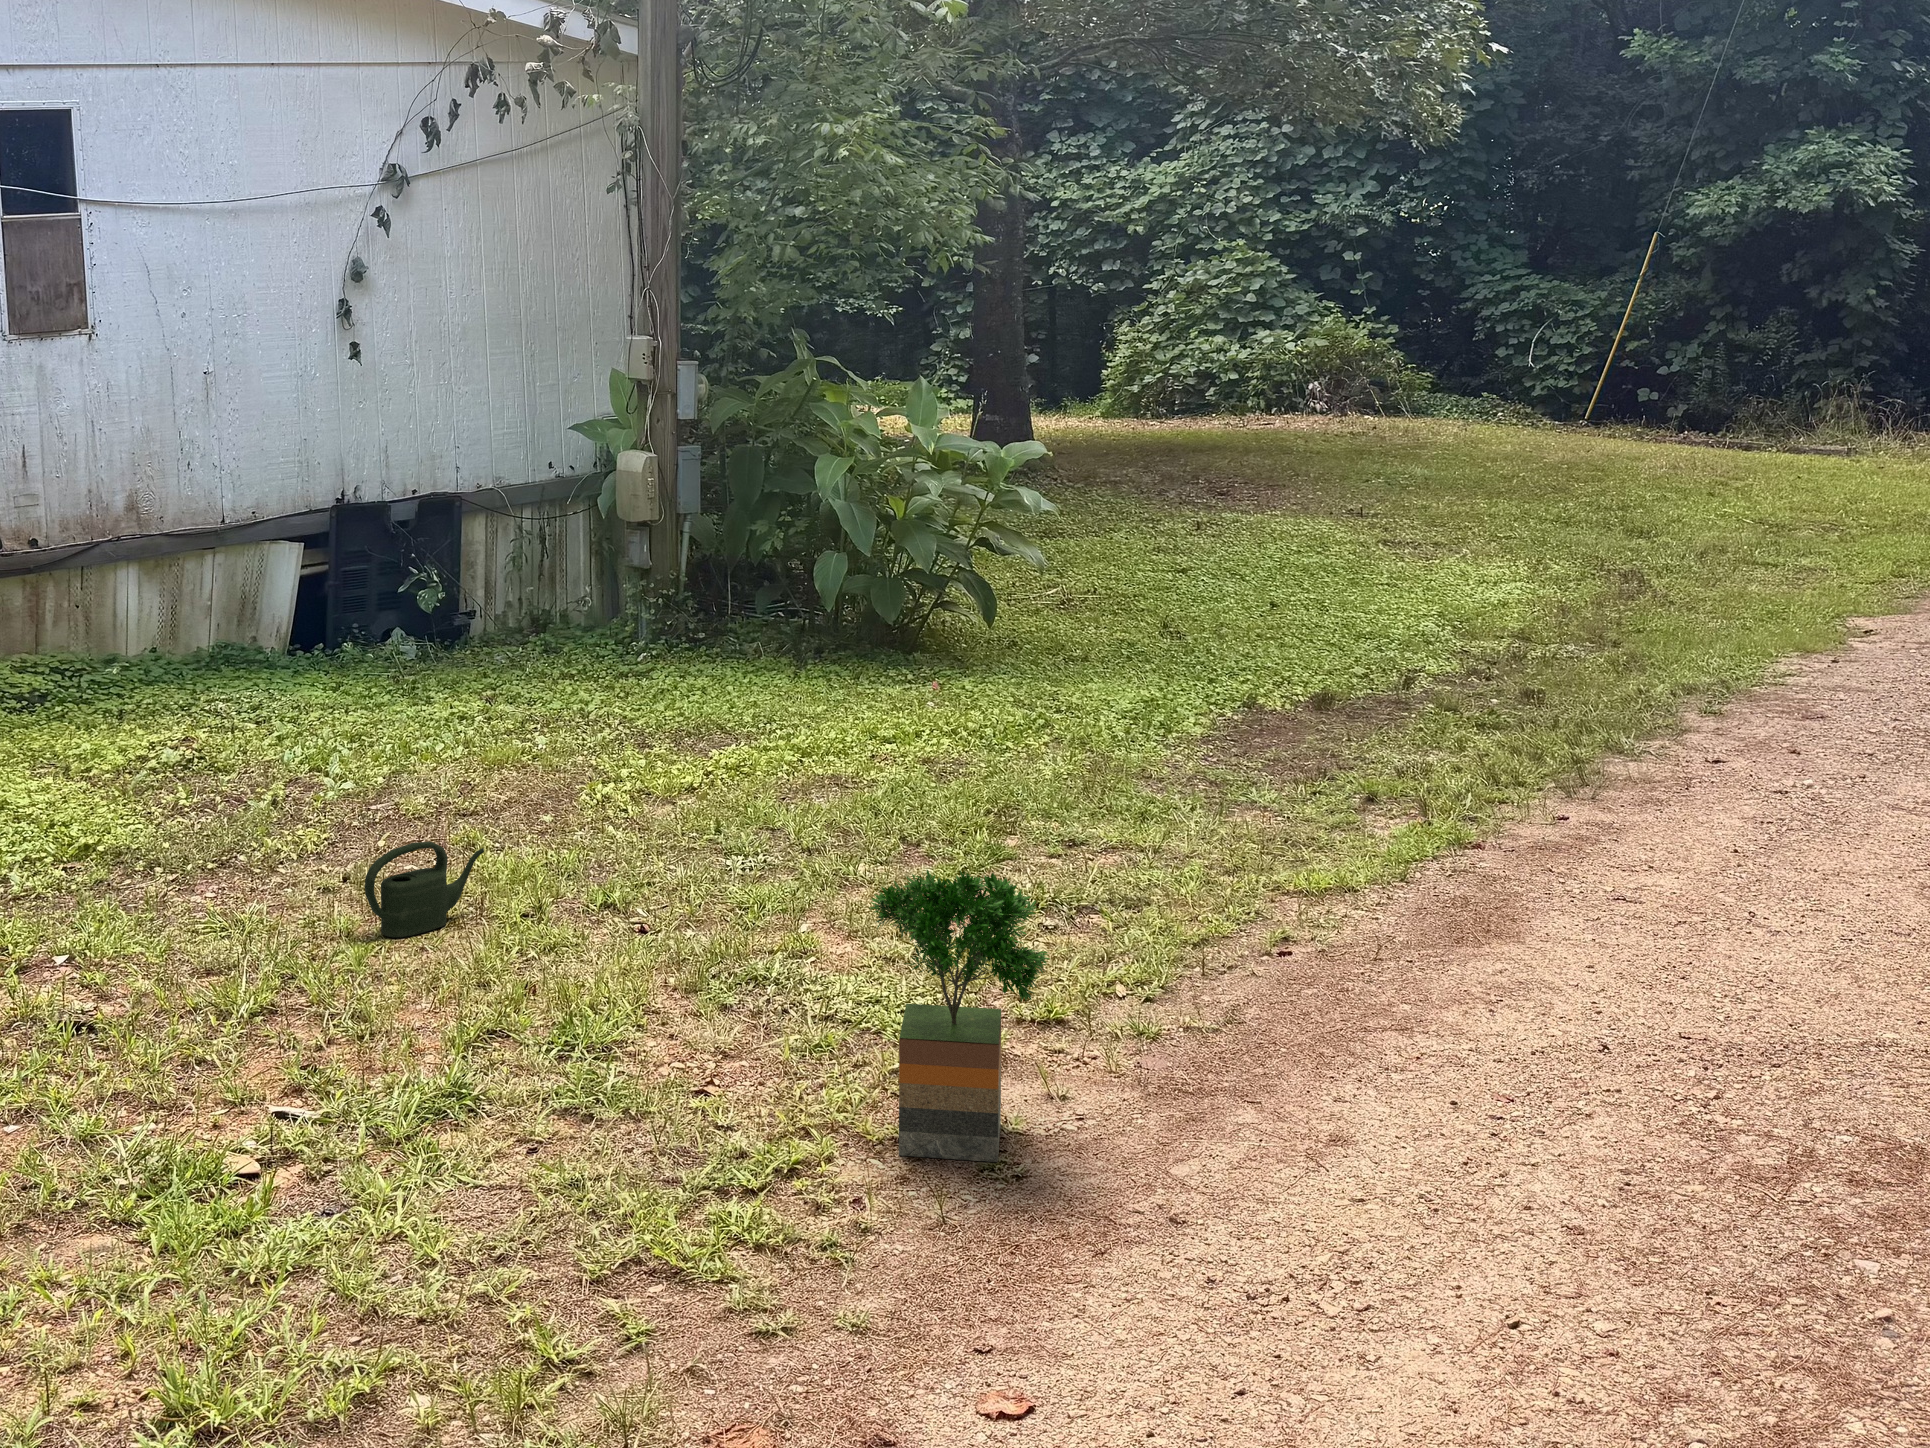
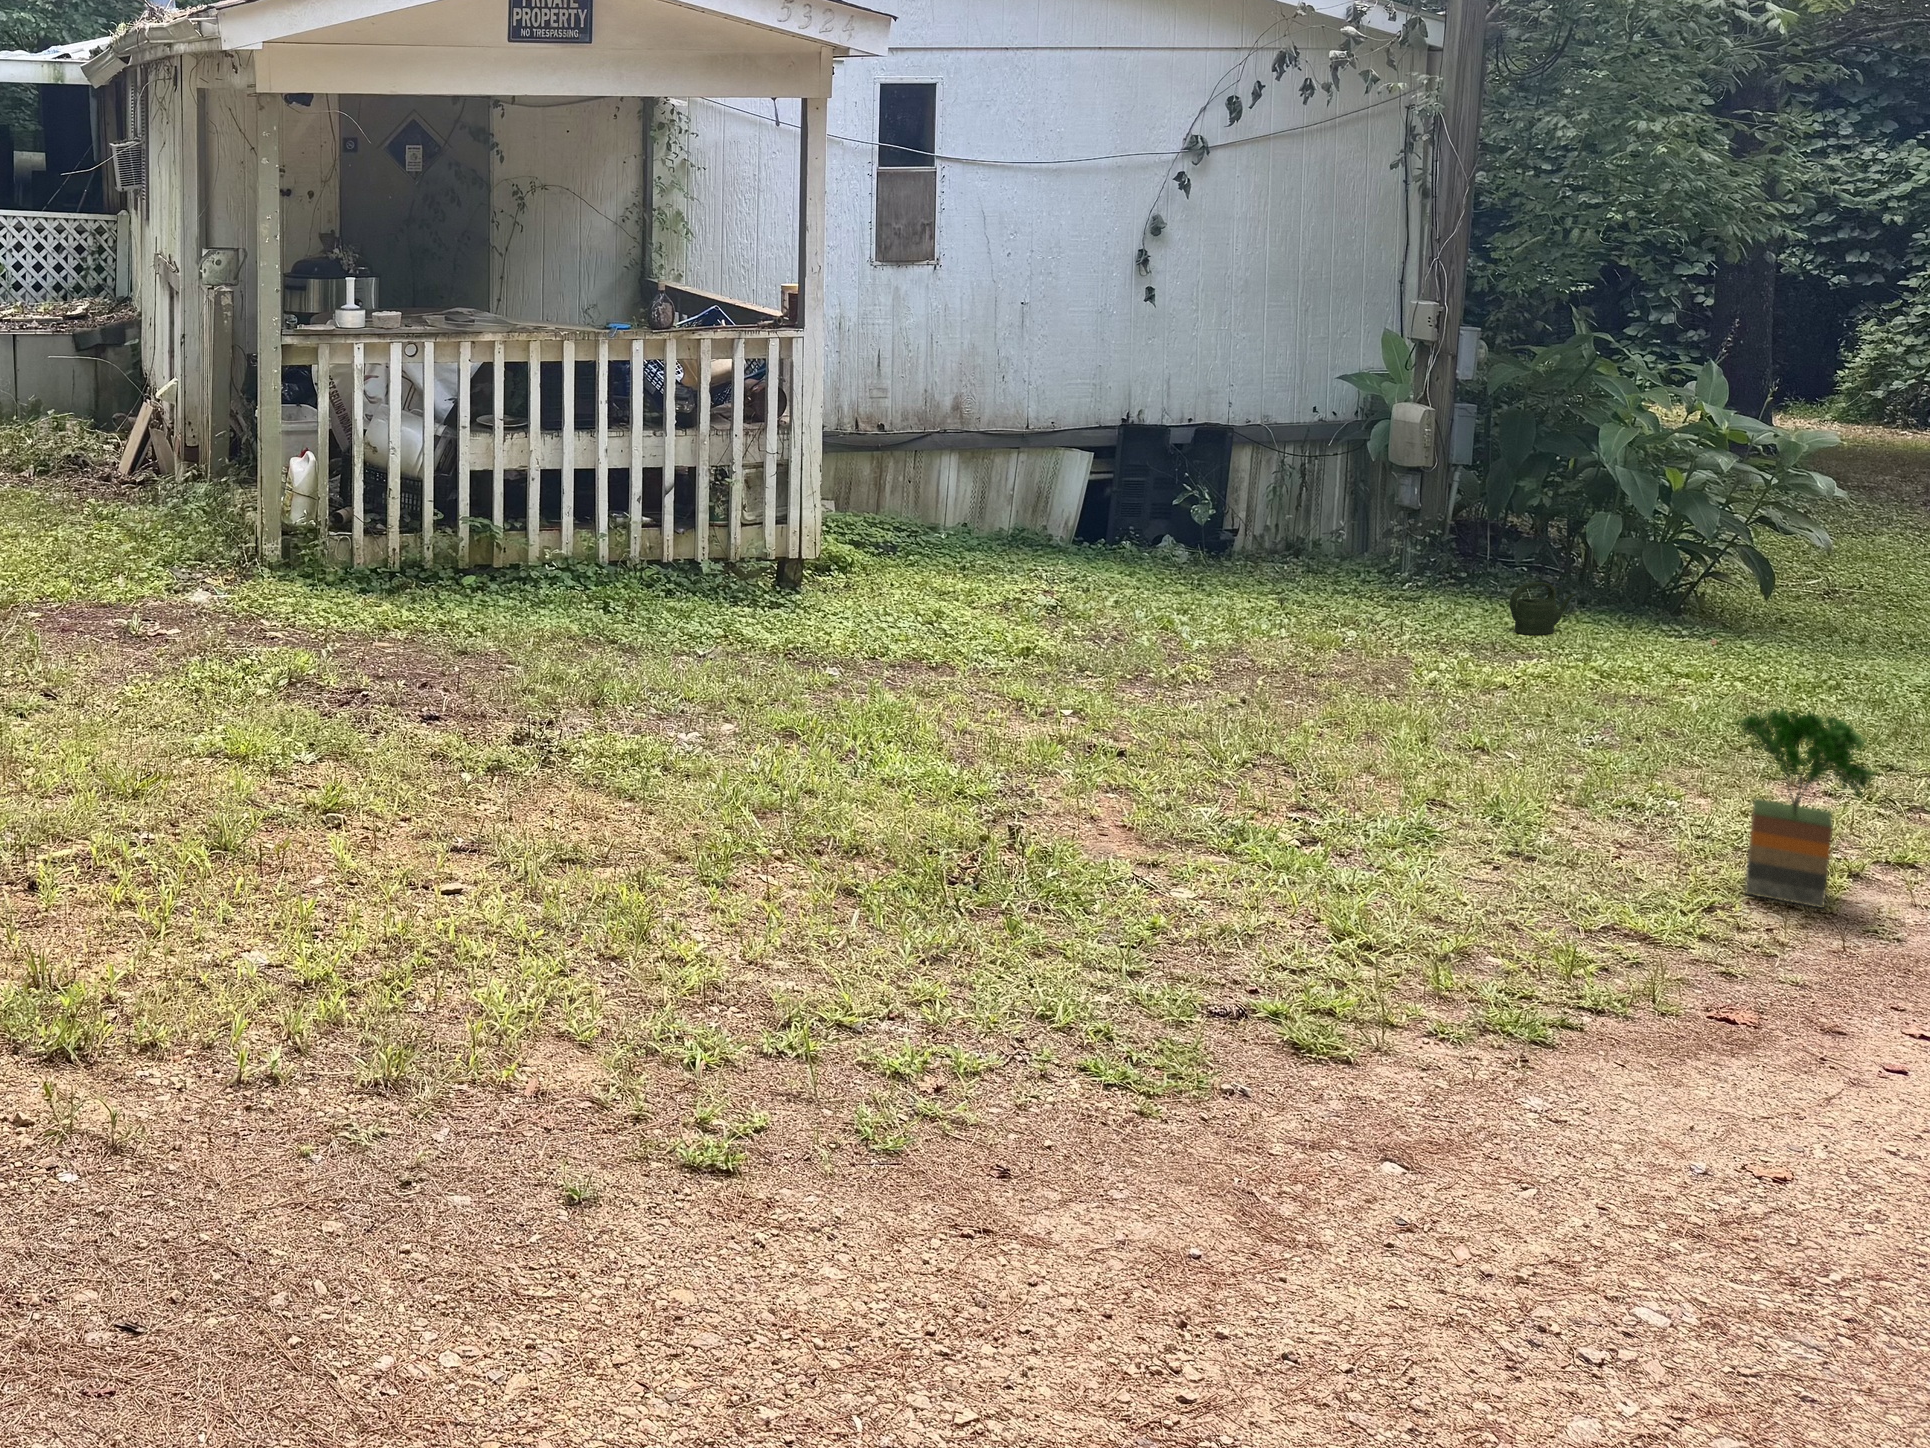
watering can: present [365,841,484,938] -> present [1510,582,1575,635]

